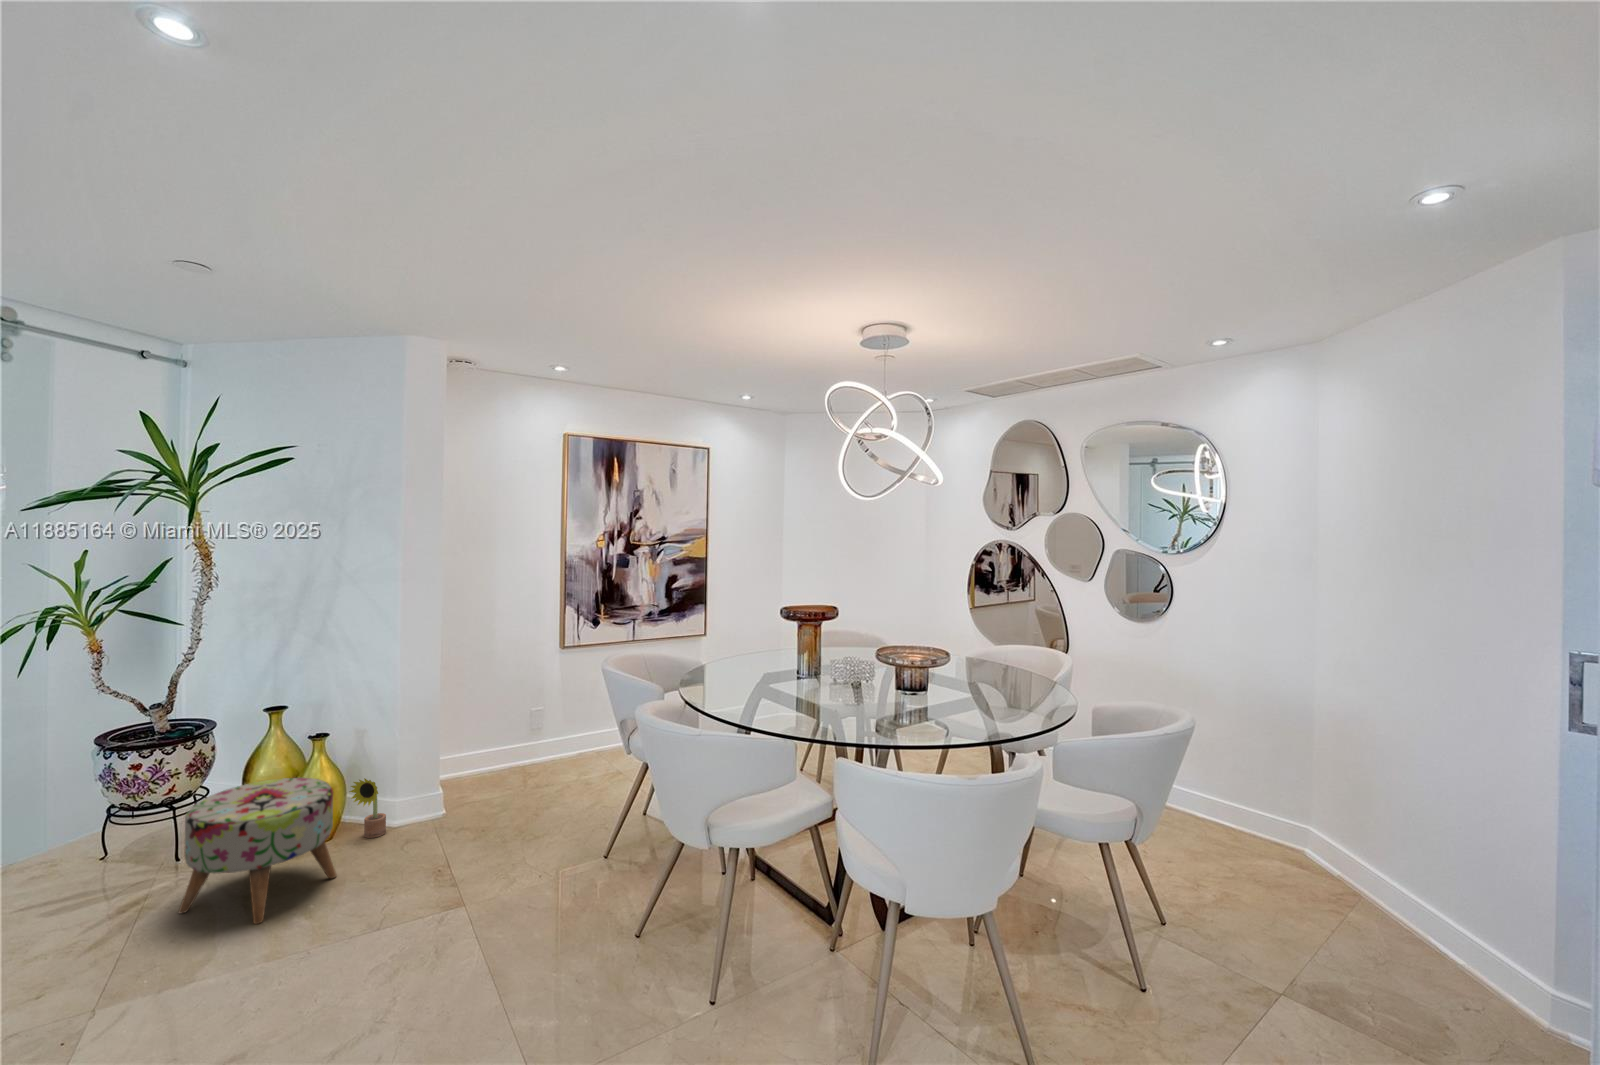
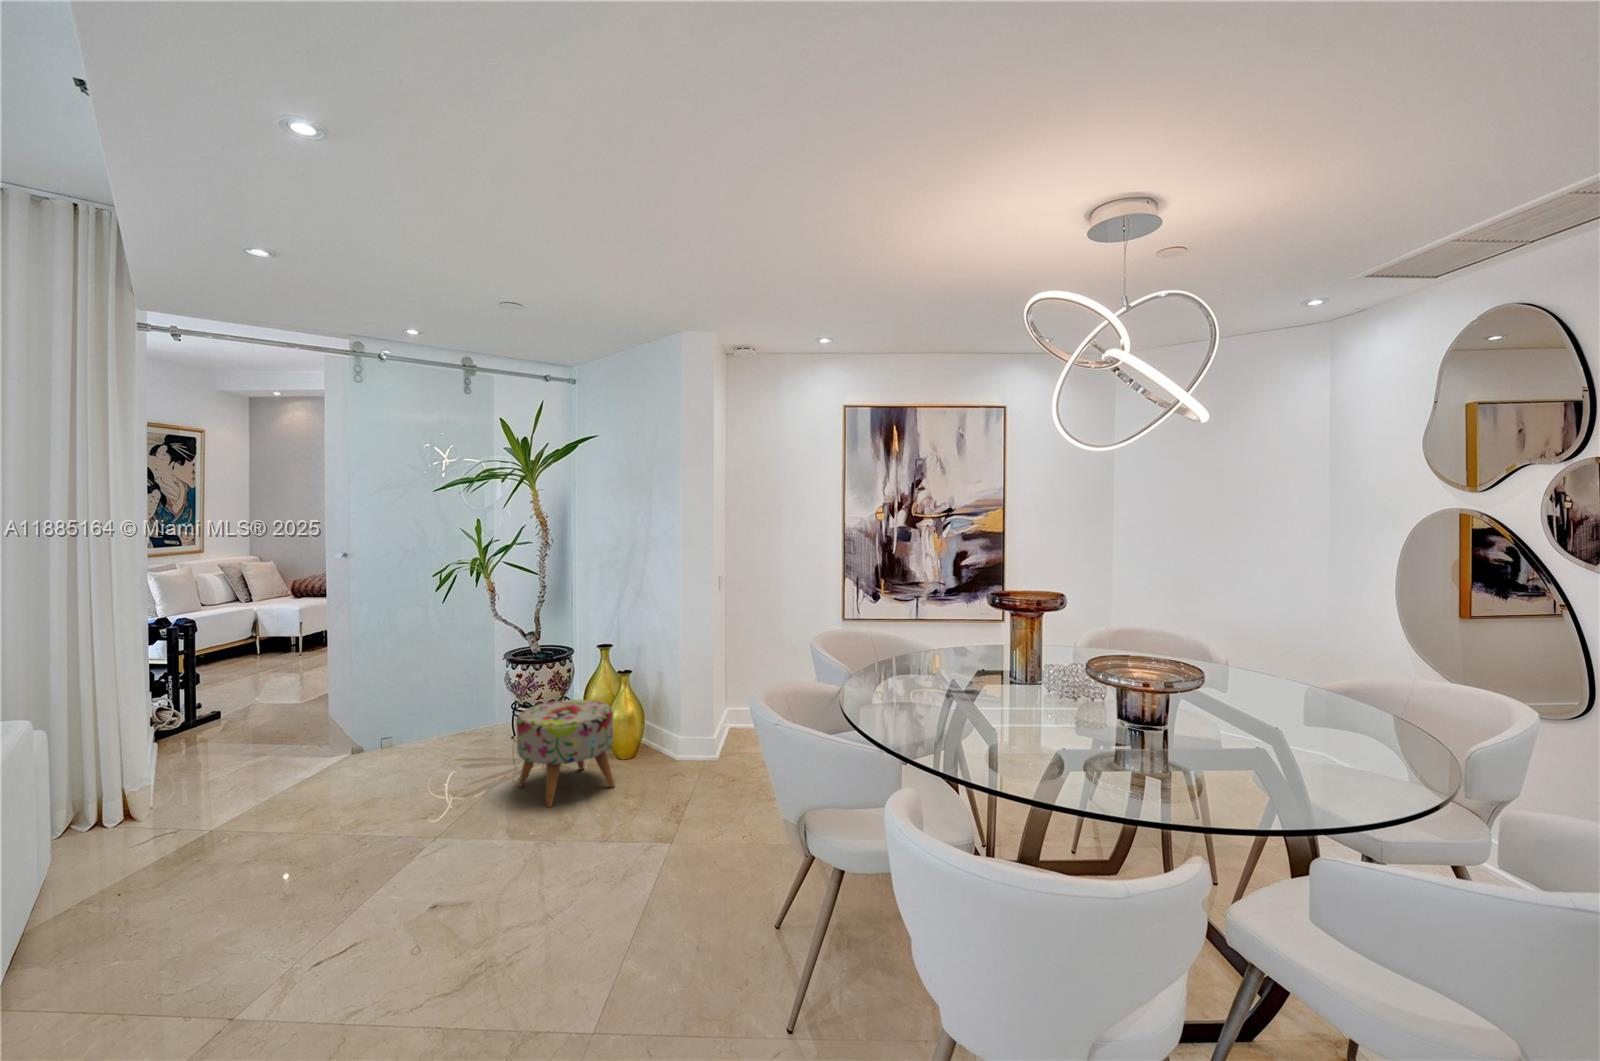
decorative plant: present [350,778,386,838] -> none [643,712,671,764]

